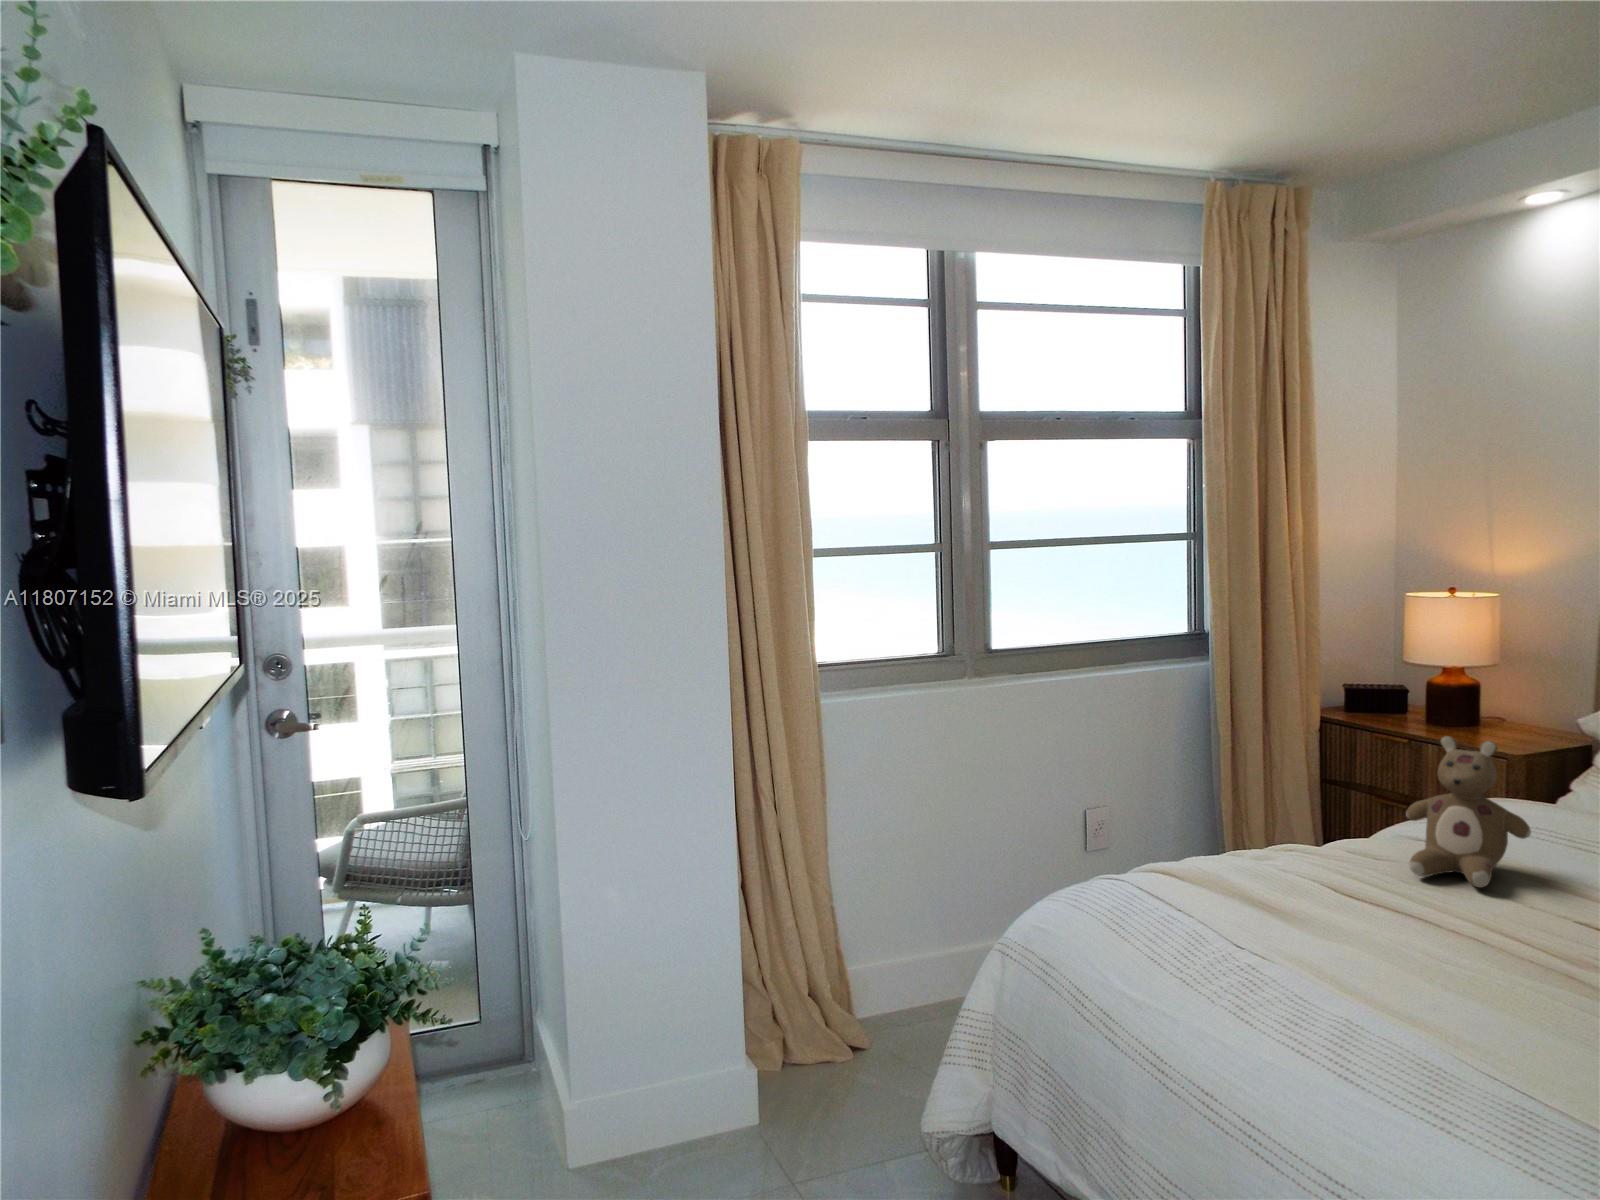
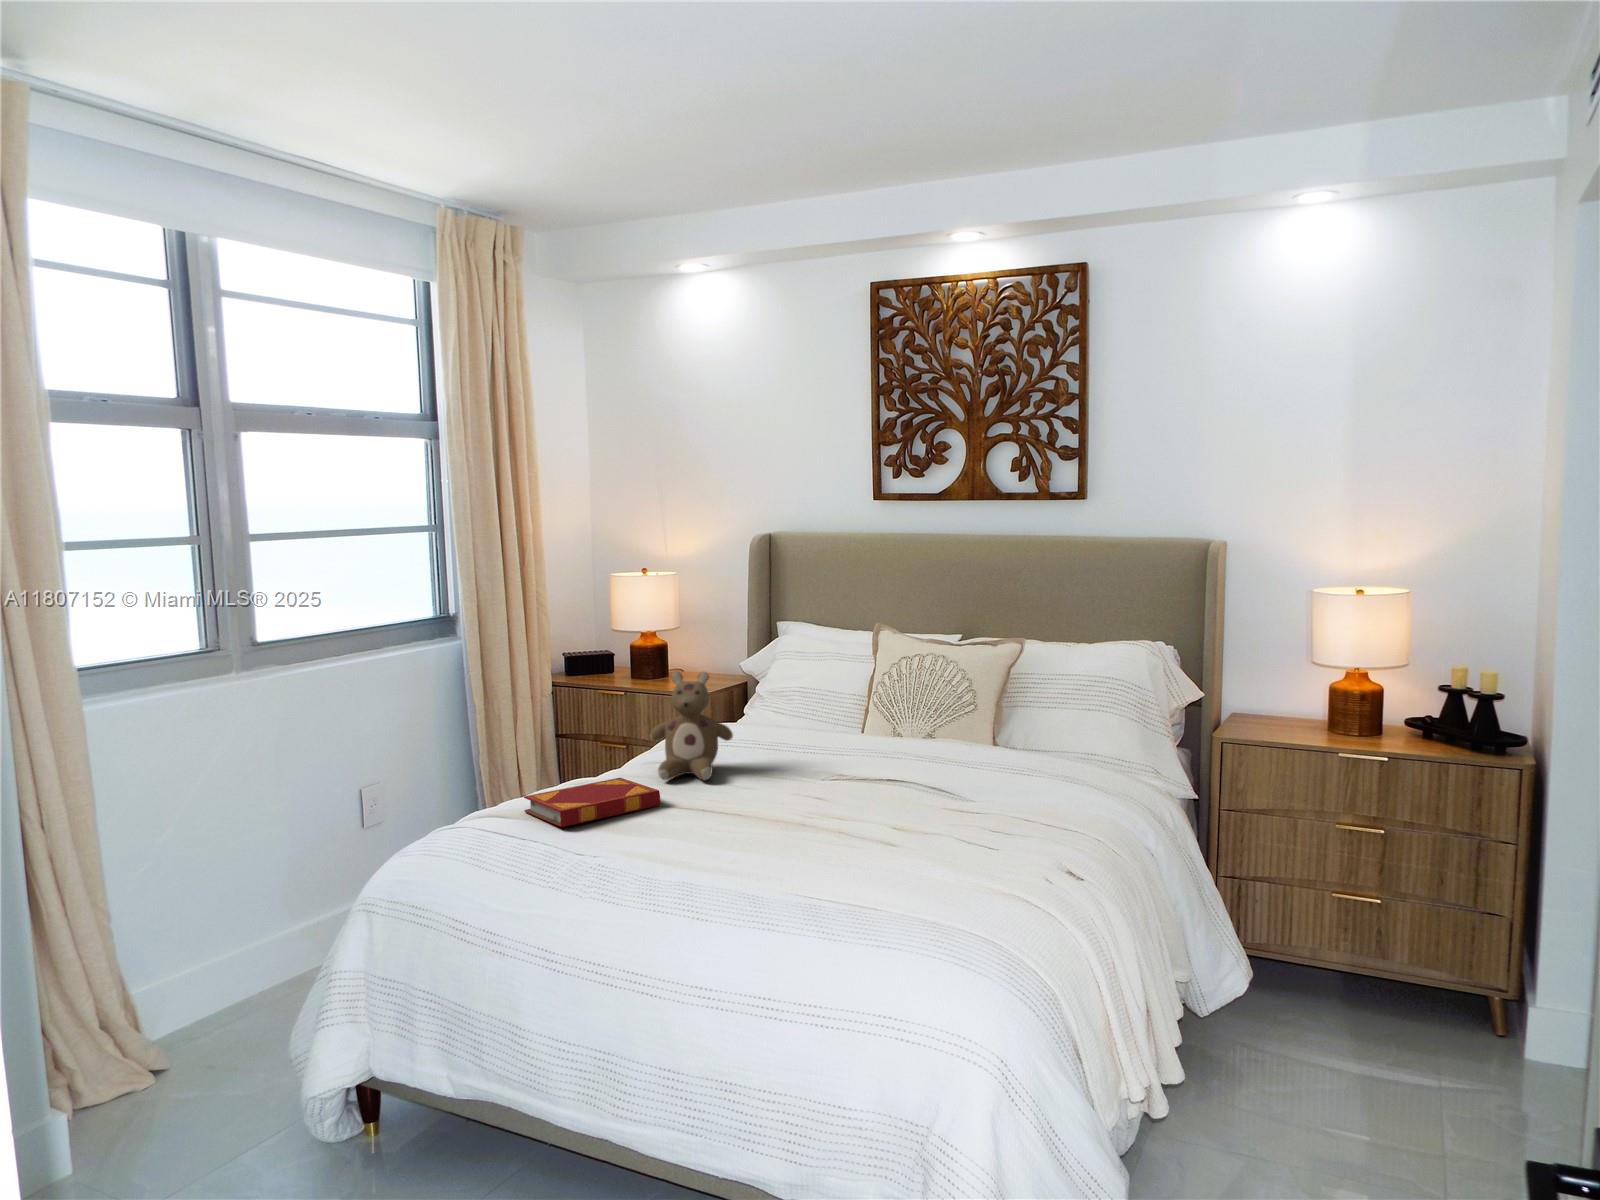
hardback book: none [1221,862,1401,915] -> present [524,778,660,827]

